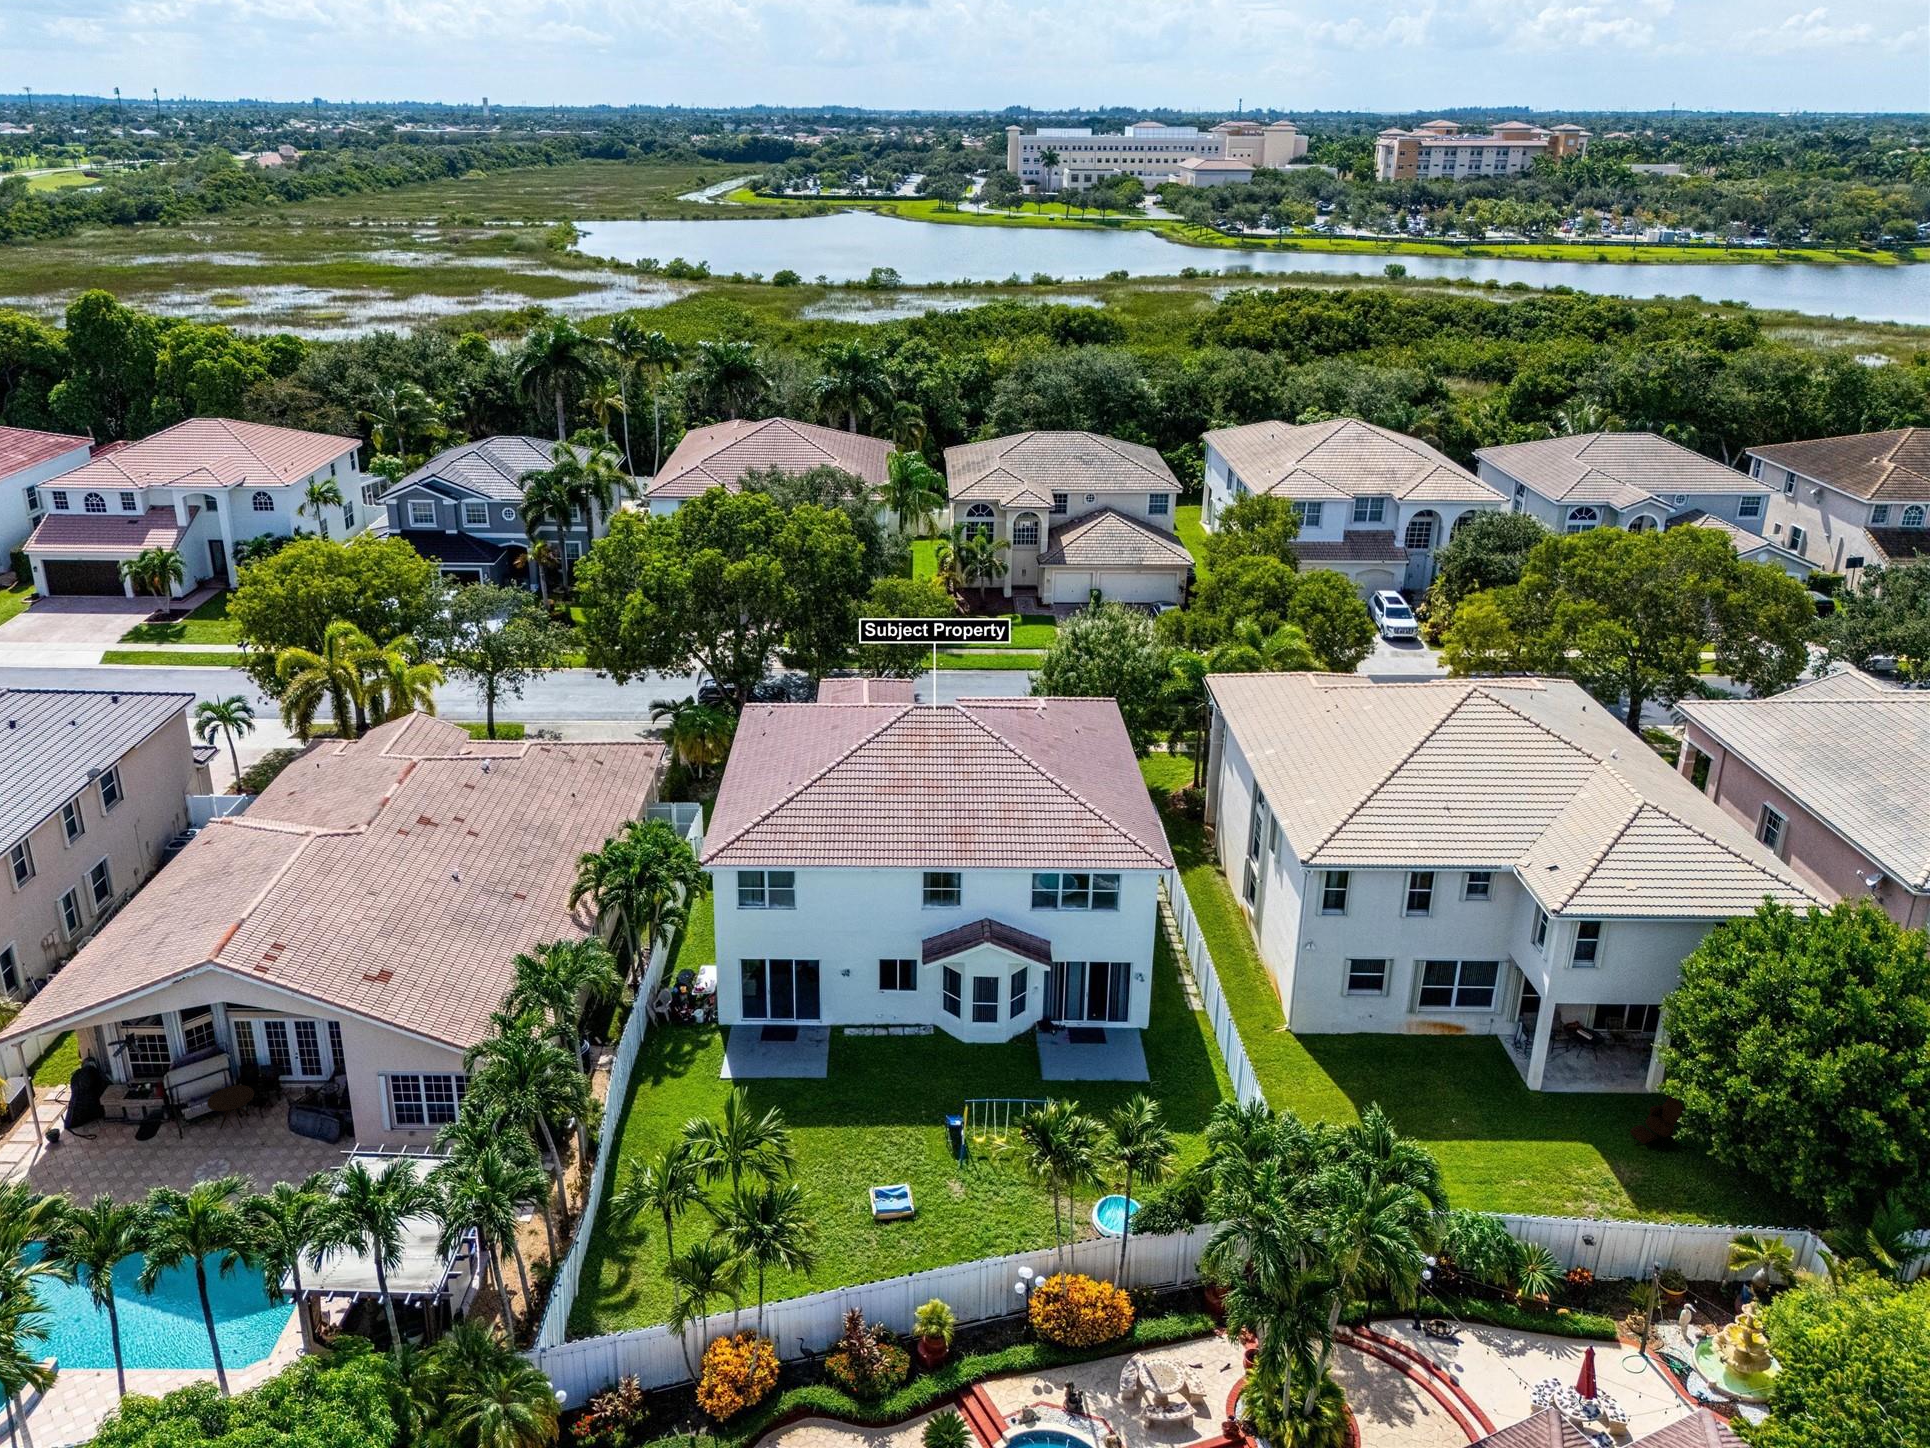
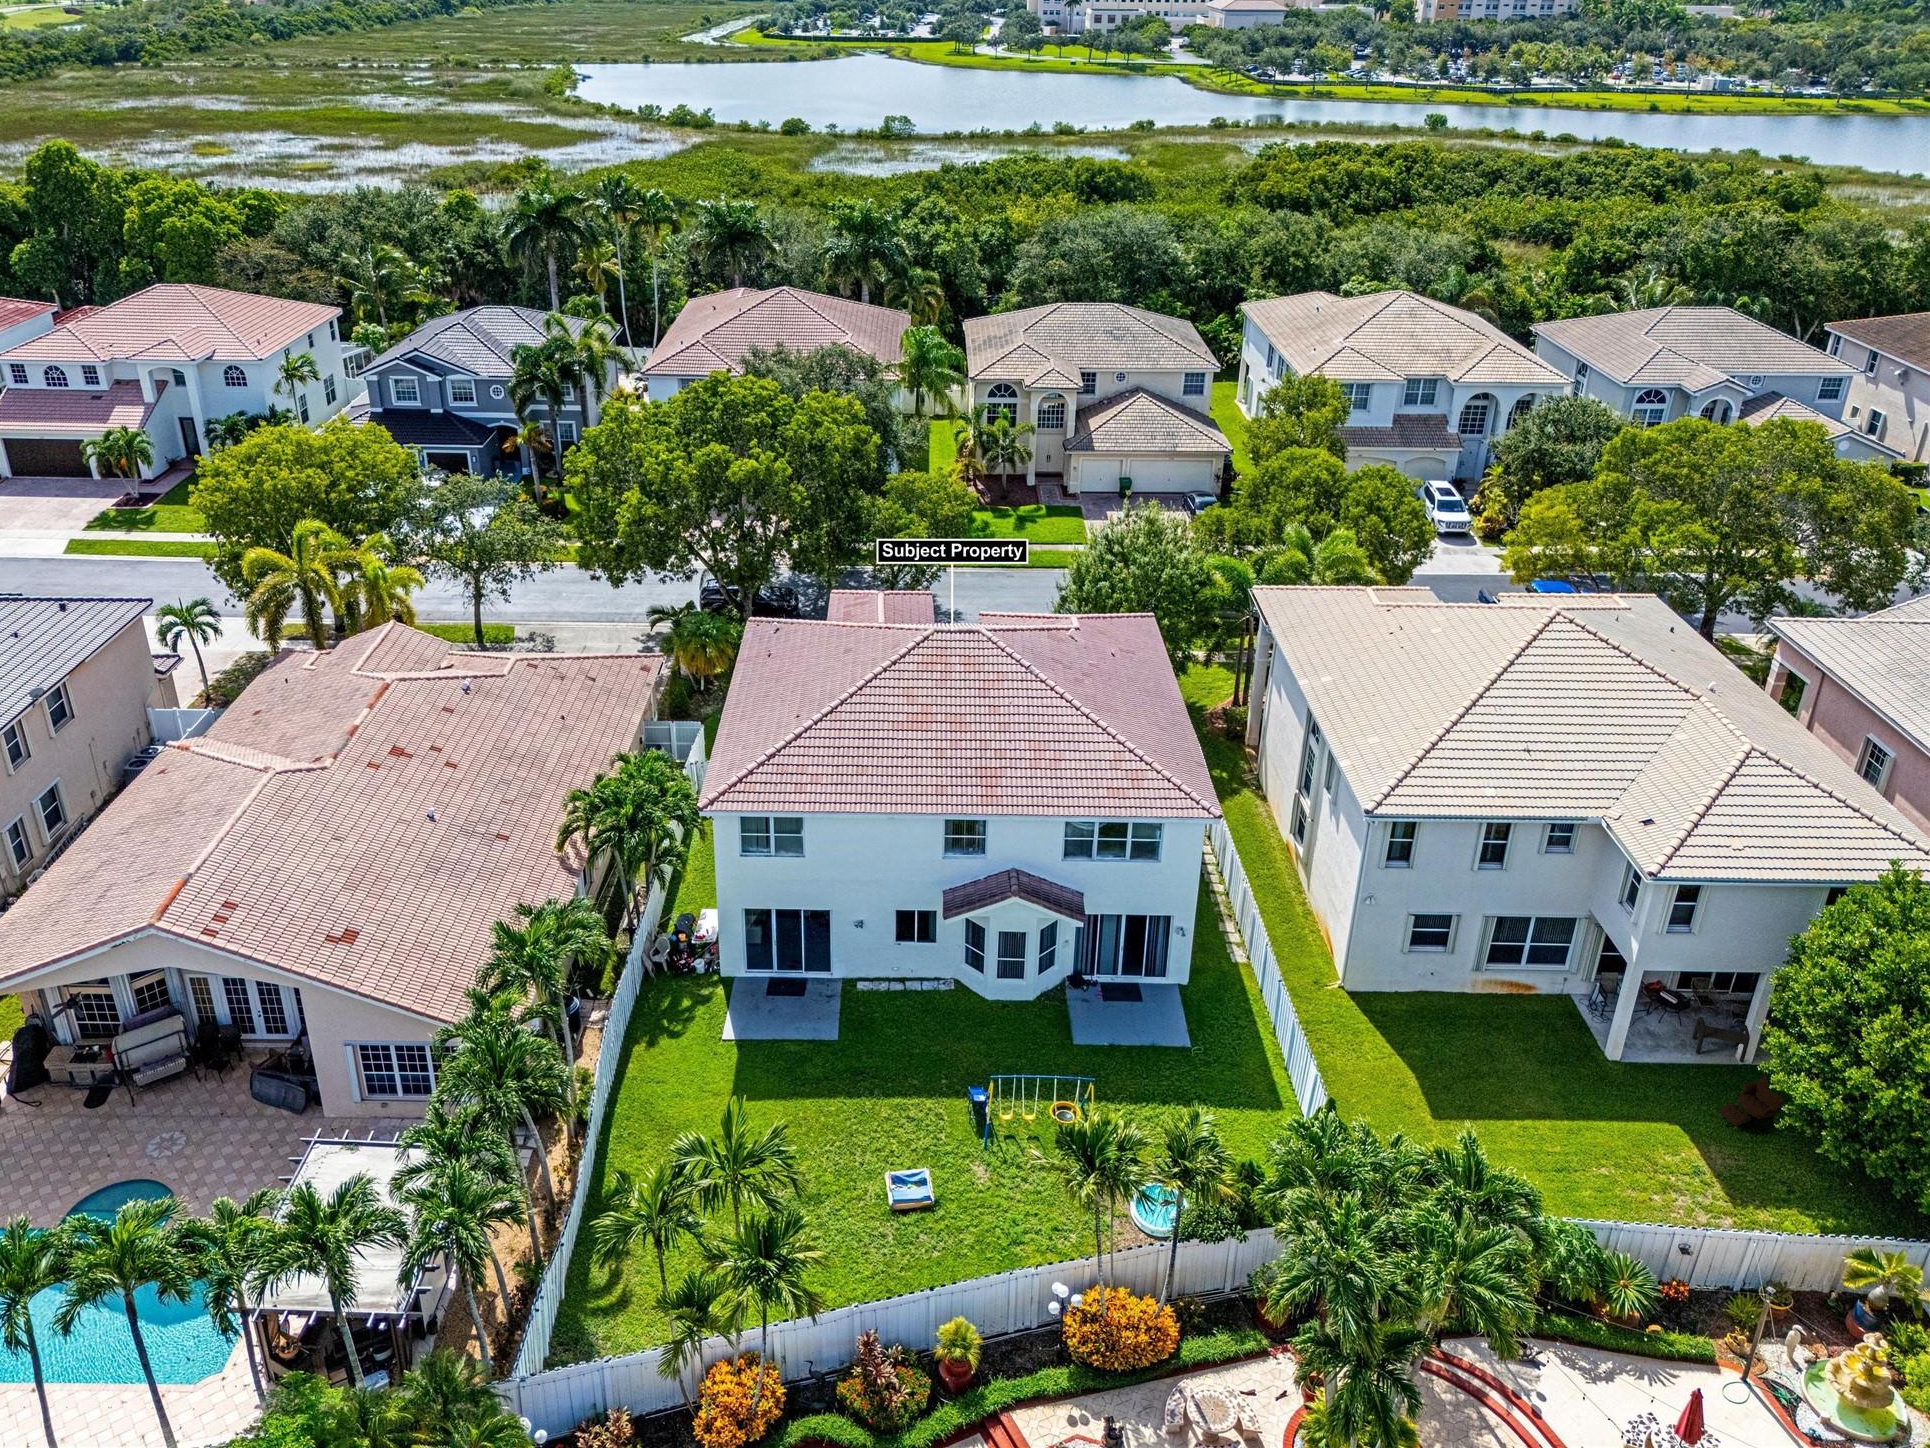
bench: none [1608,1050,1658,1091] -> present [1692,1017,1750,1062]
round table: present [207,1085,254,1129] -> none [160,1049,211,1098]

